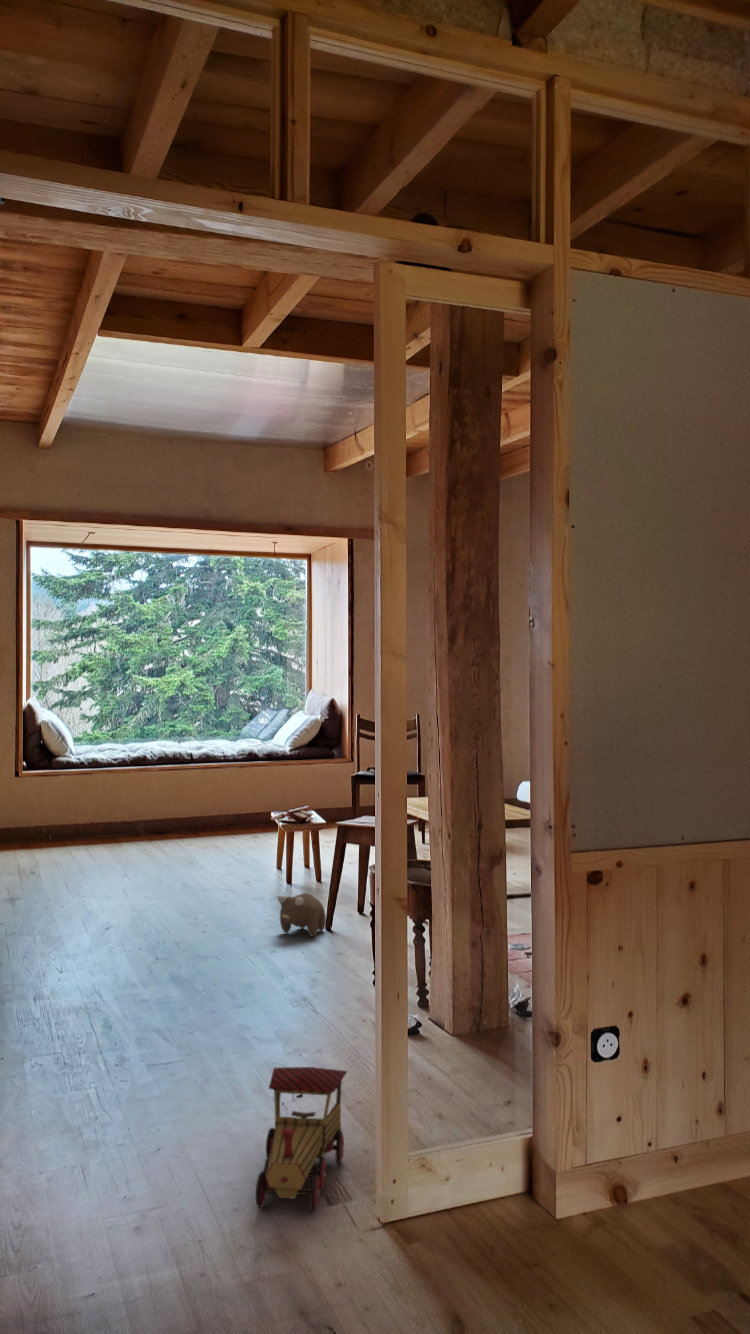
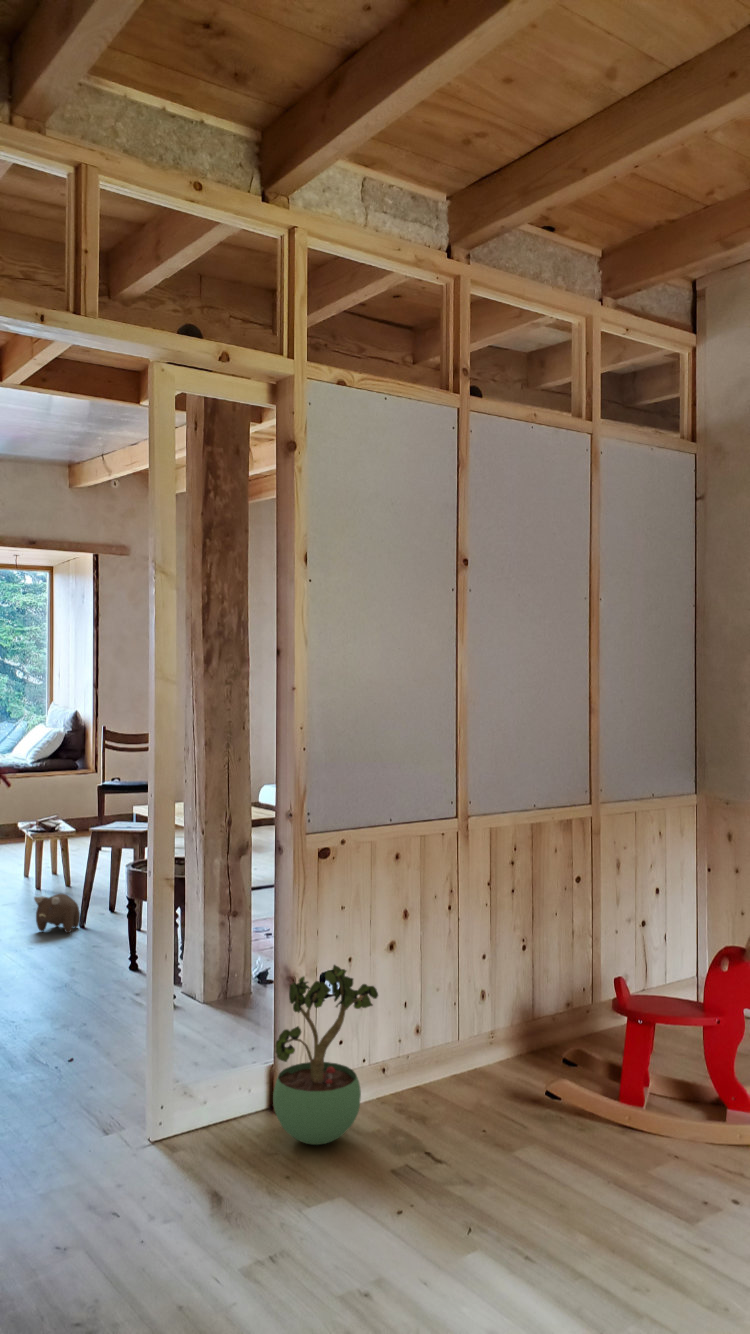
potted plant: none [530,1024,670,1258] -> present [273,965,378,1145]
toy train: present [256,1067,347,1211] -> none [45,1027,120,1142]

